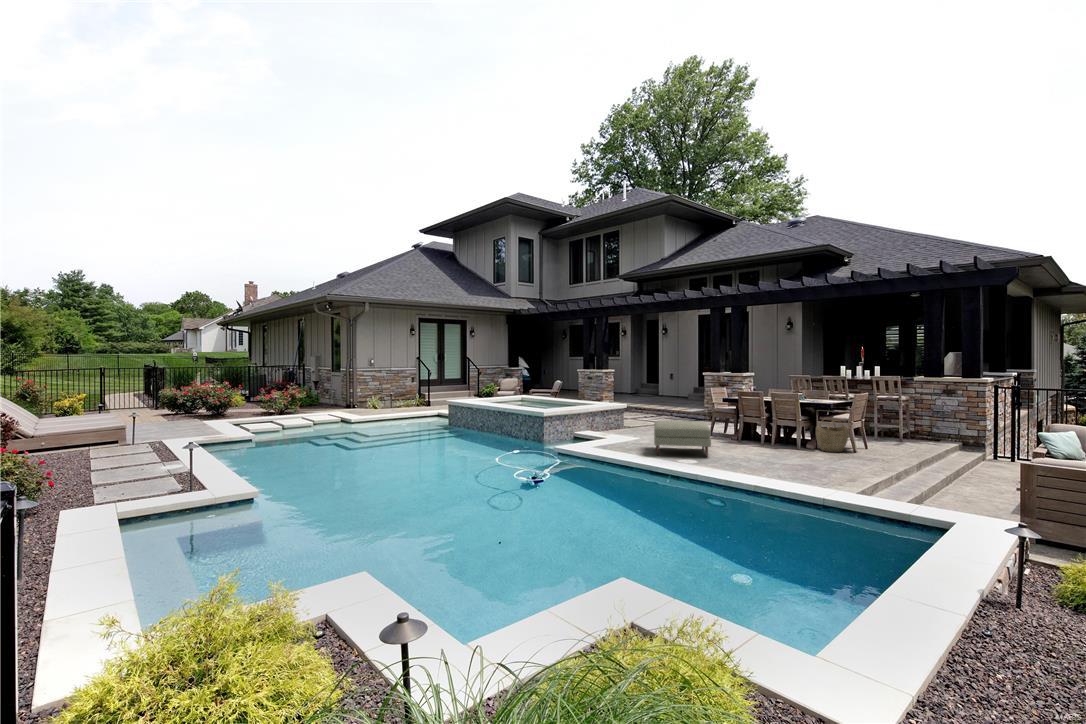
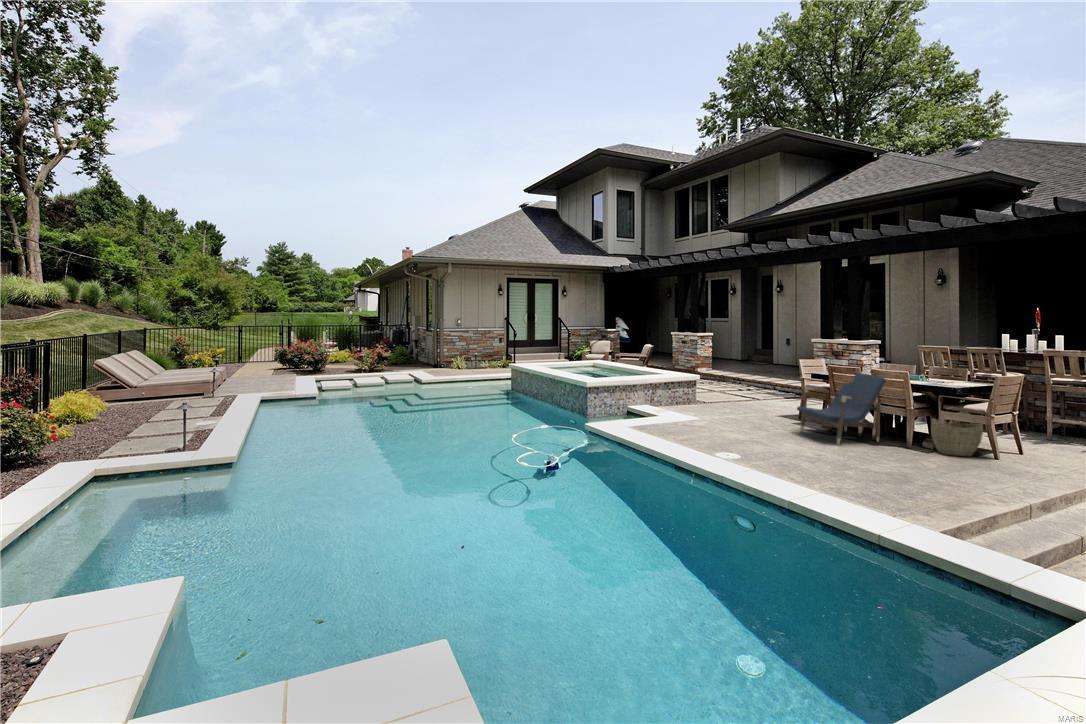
lounge chair: none [722,395,784,451] -> present [797,372,886,445]
ottoman: present [654,421,711,457] -> none [692,399,770,449]

